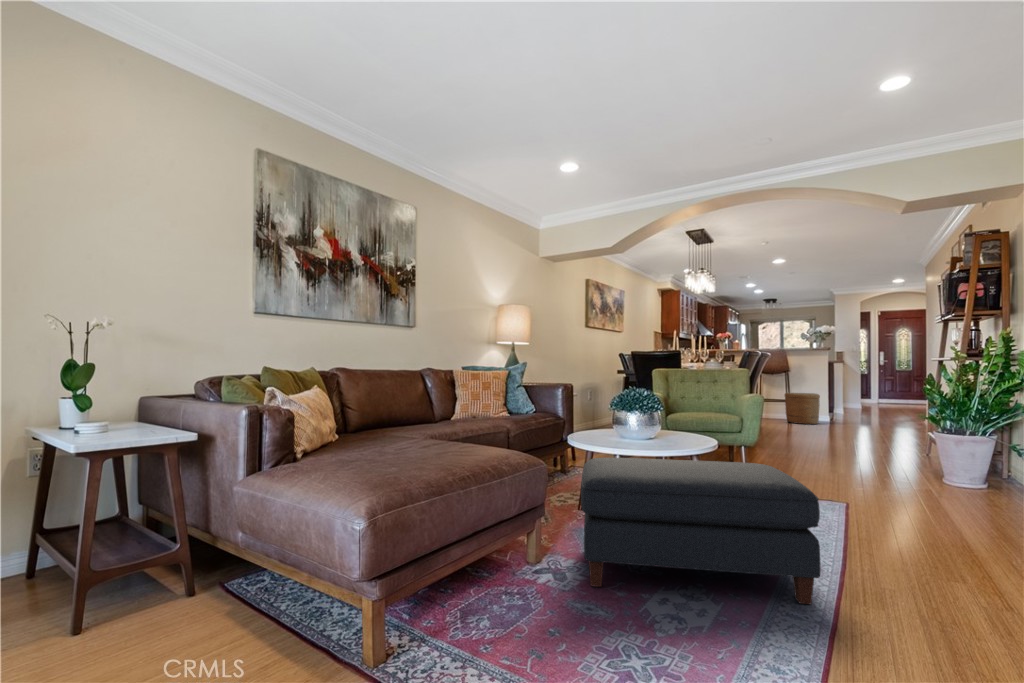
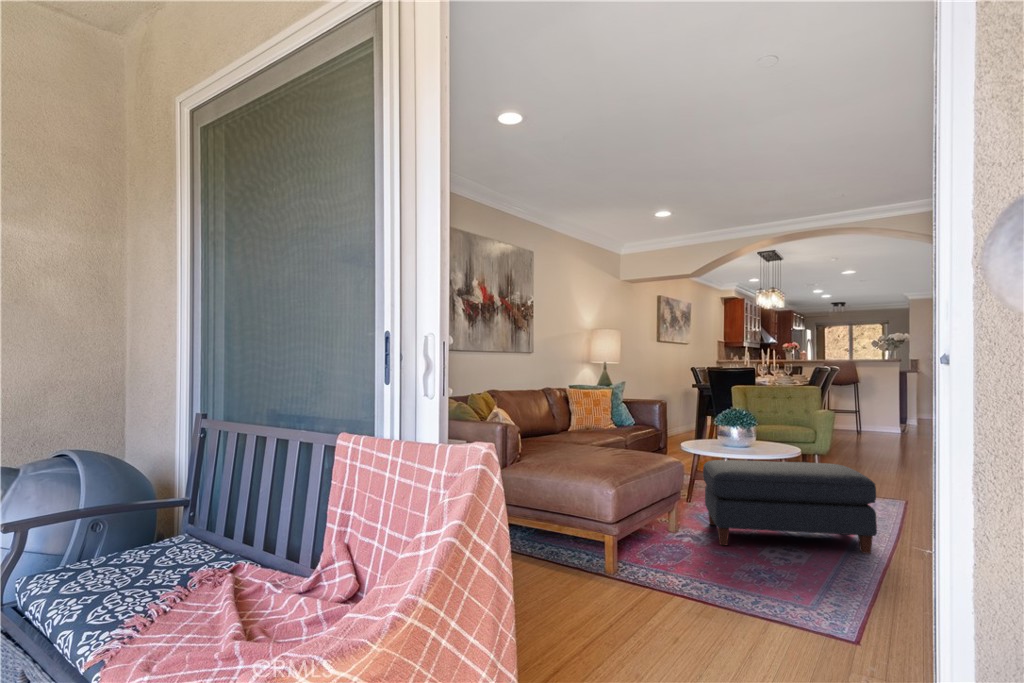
woven basket: present [785,393,820,424] -> none [854,404,890,436]

